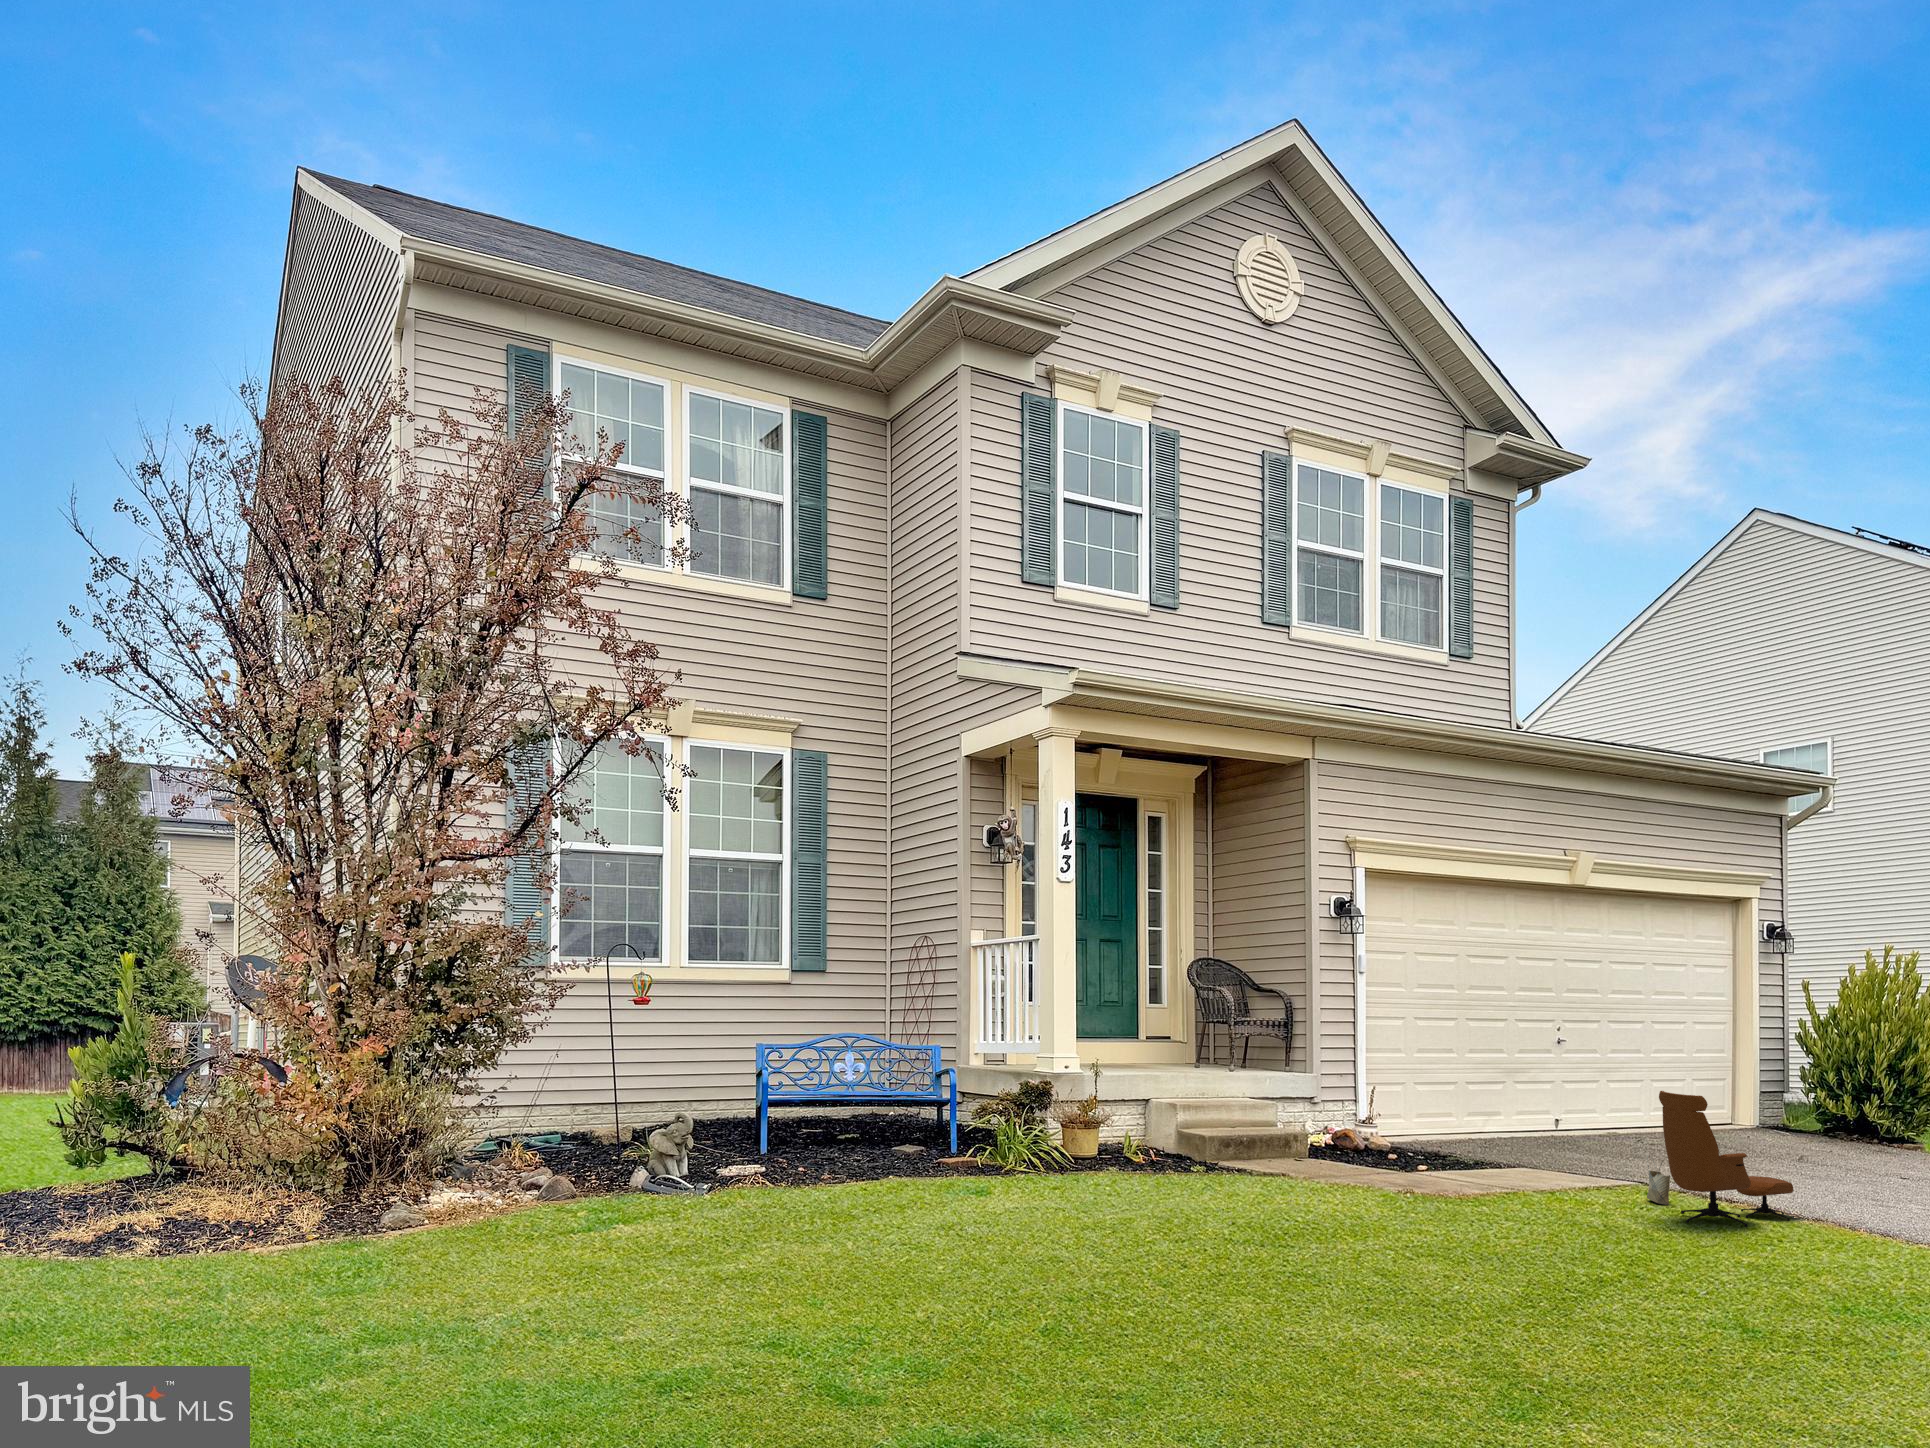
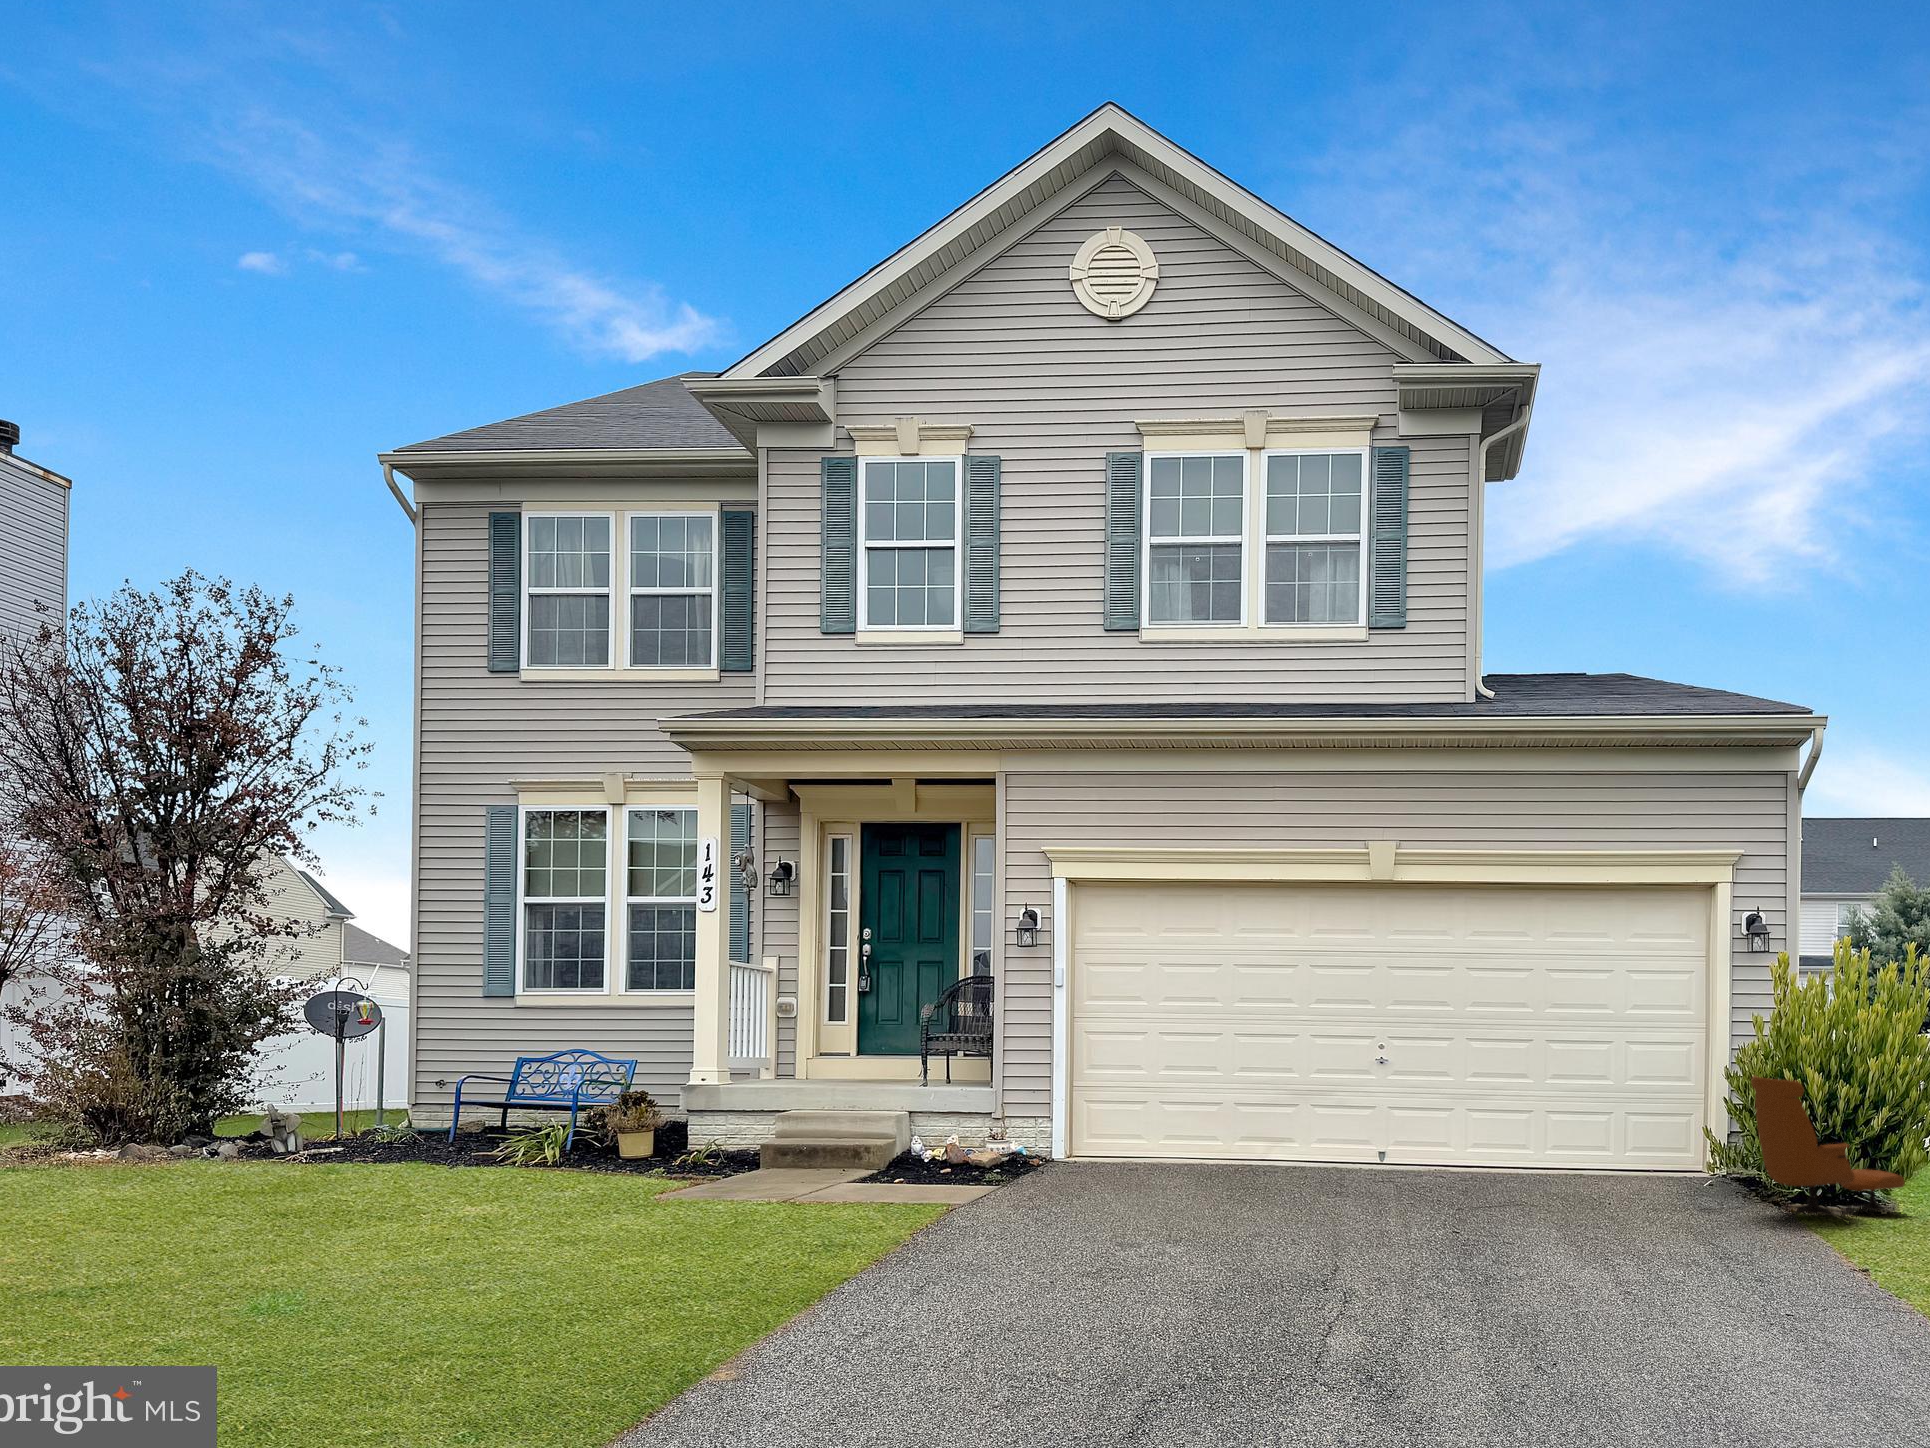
woven basket: present [1647,1157,1670,1205] -> none [1743,1147,1769,1201]

